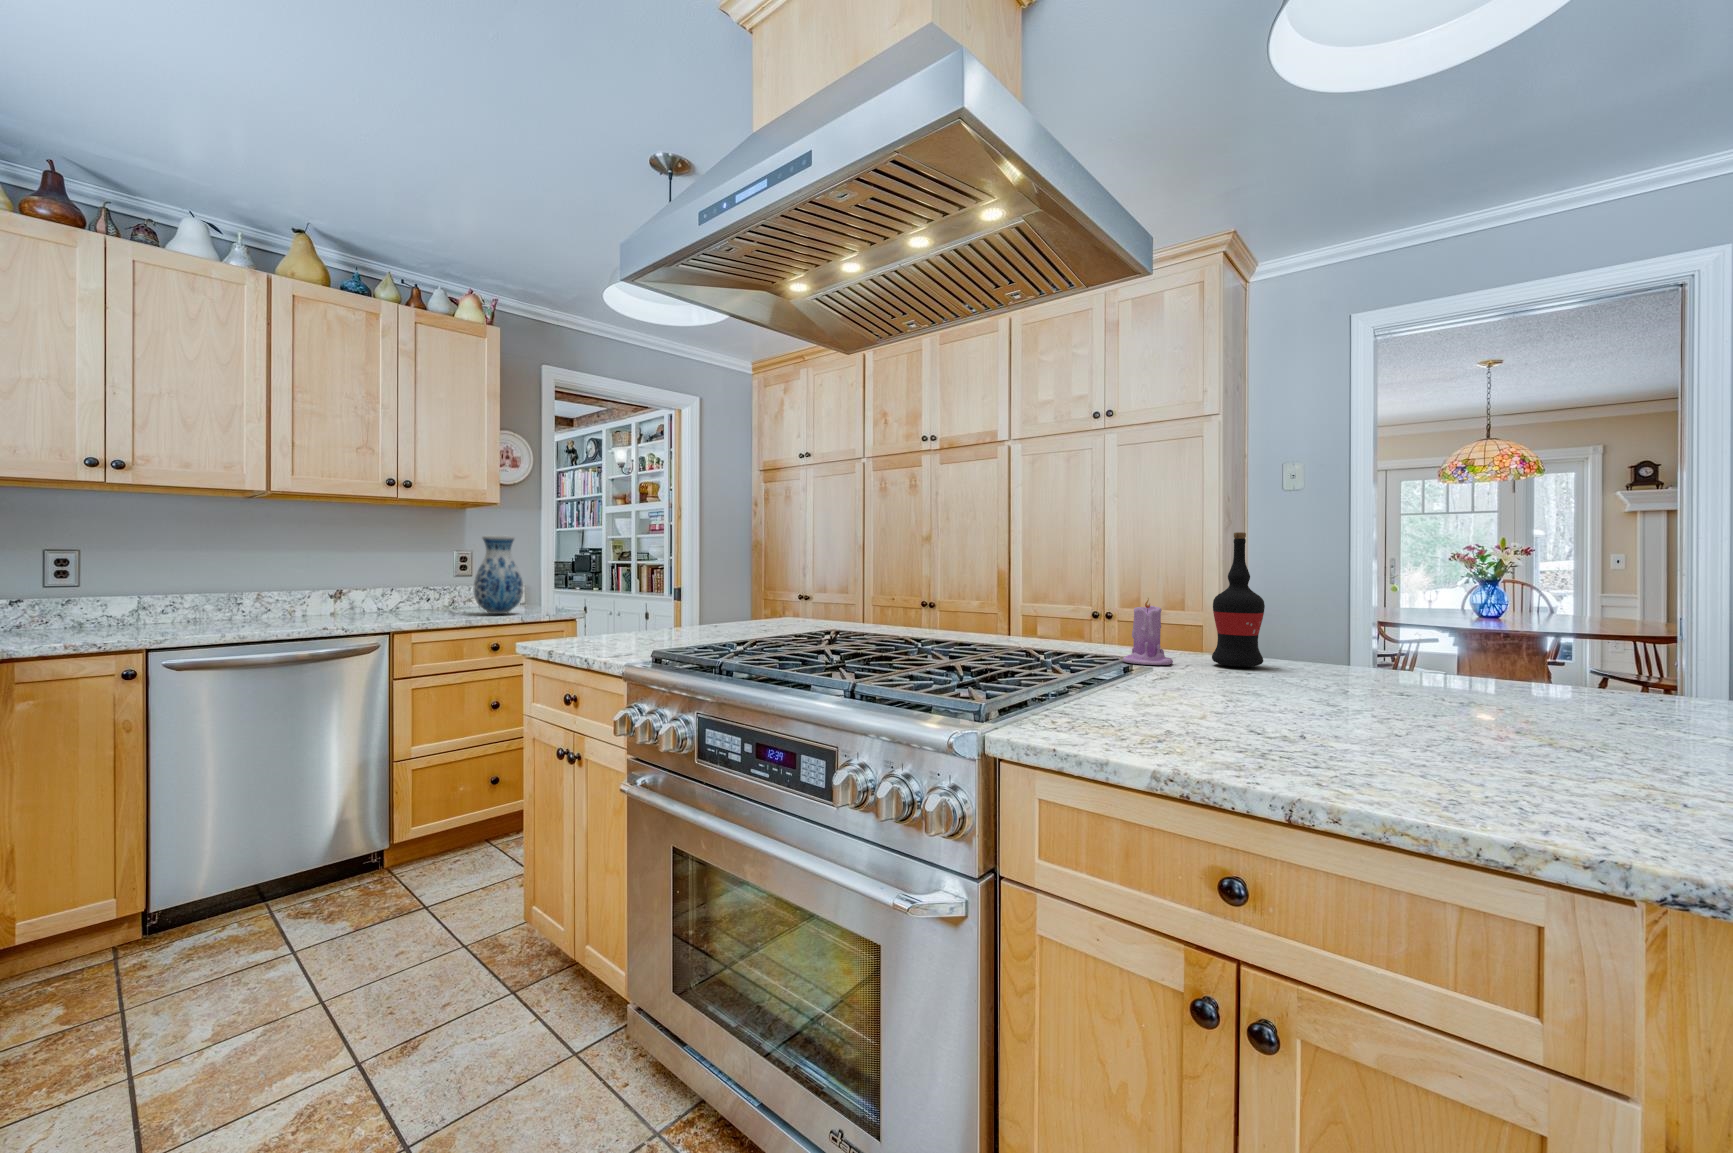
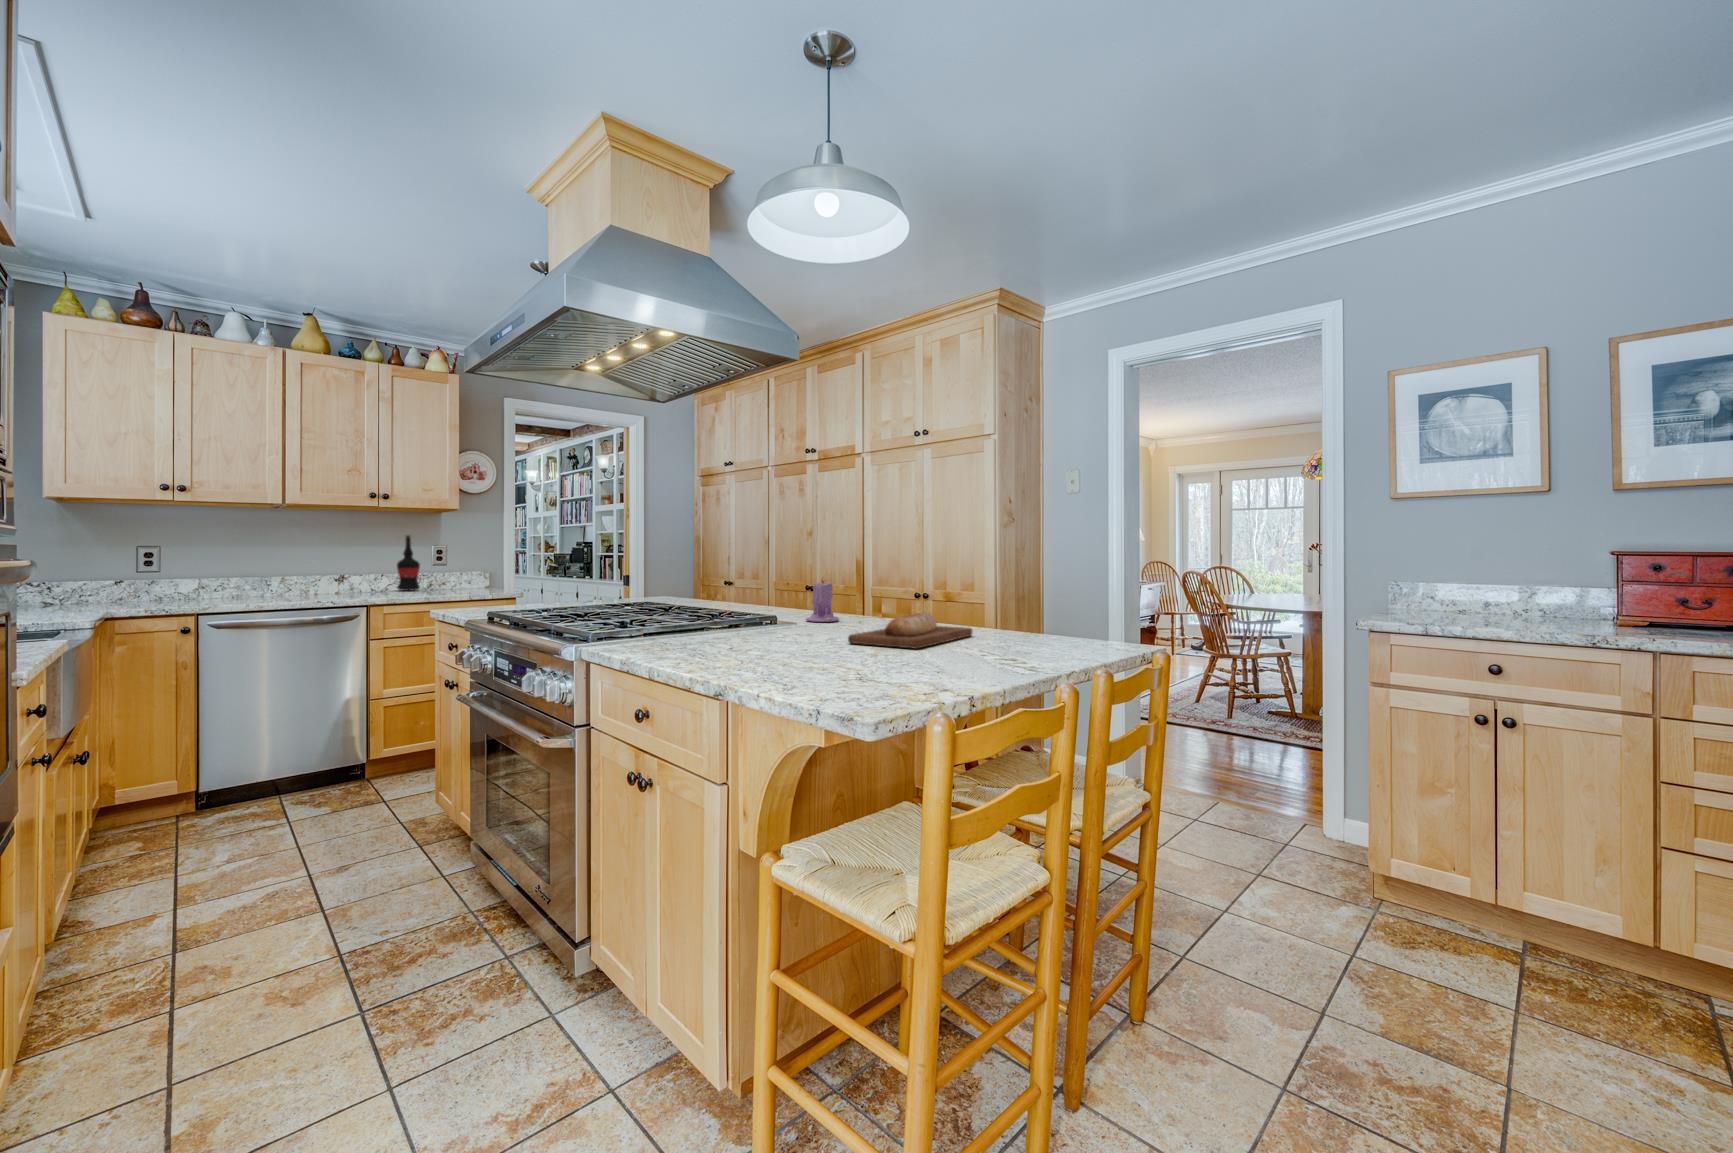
wine bottle: present [1212,532,1265,667] -> present [397,535,420,591]
vase: present [474,535,523,614] -> none [435,535,473,593]
bread loaf: none [1353,659,1555,731] -> present [848,613,973,649]

